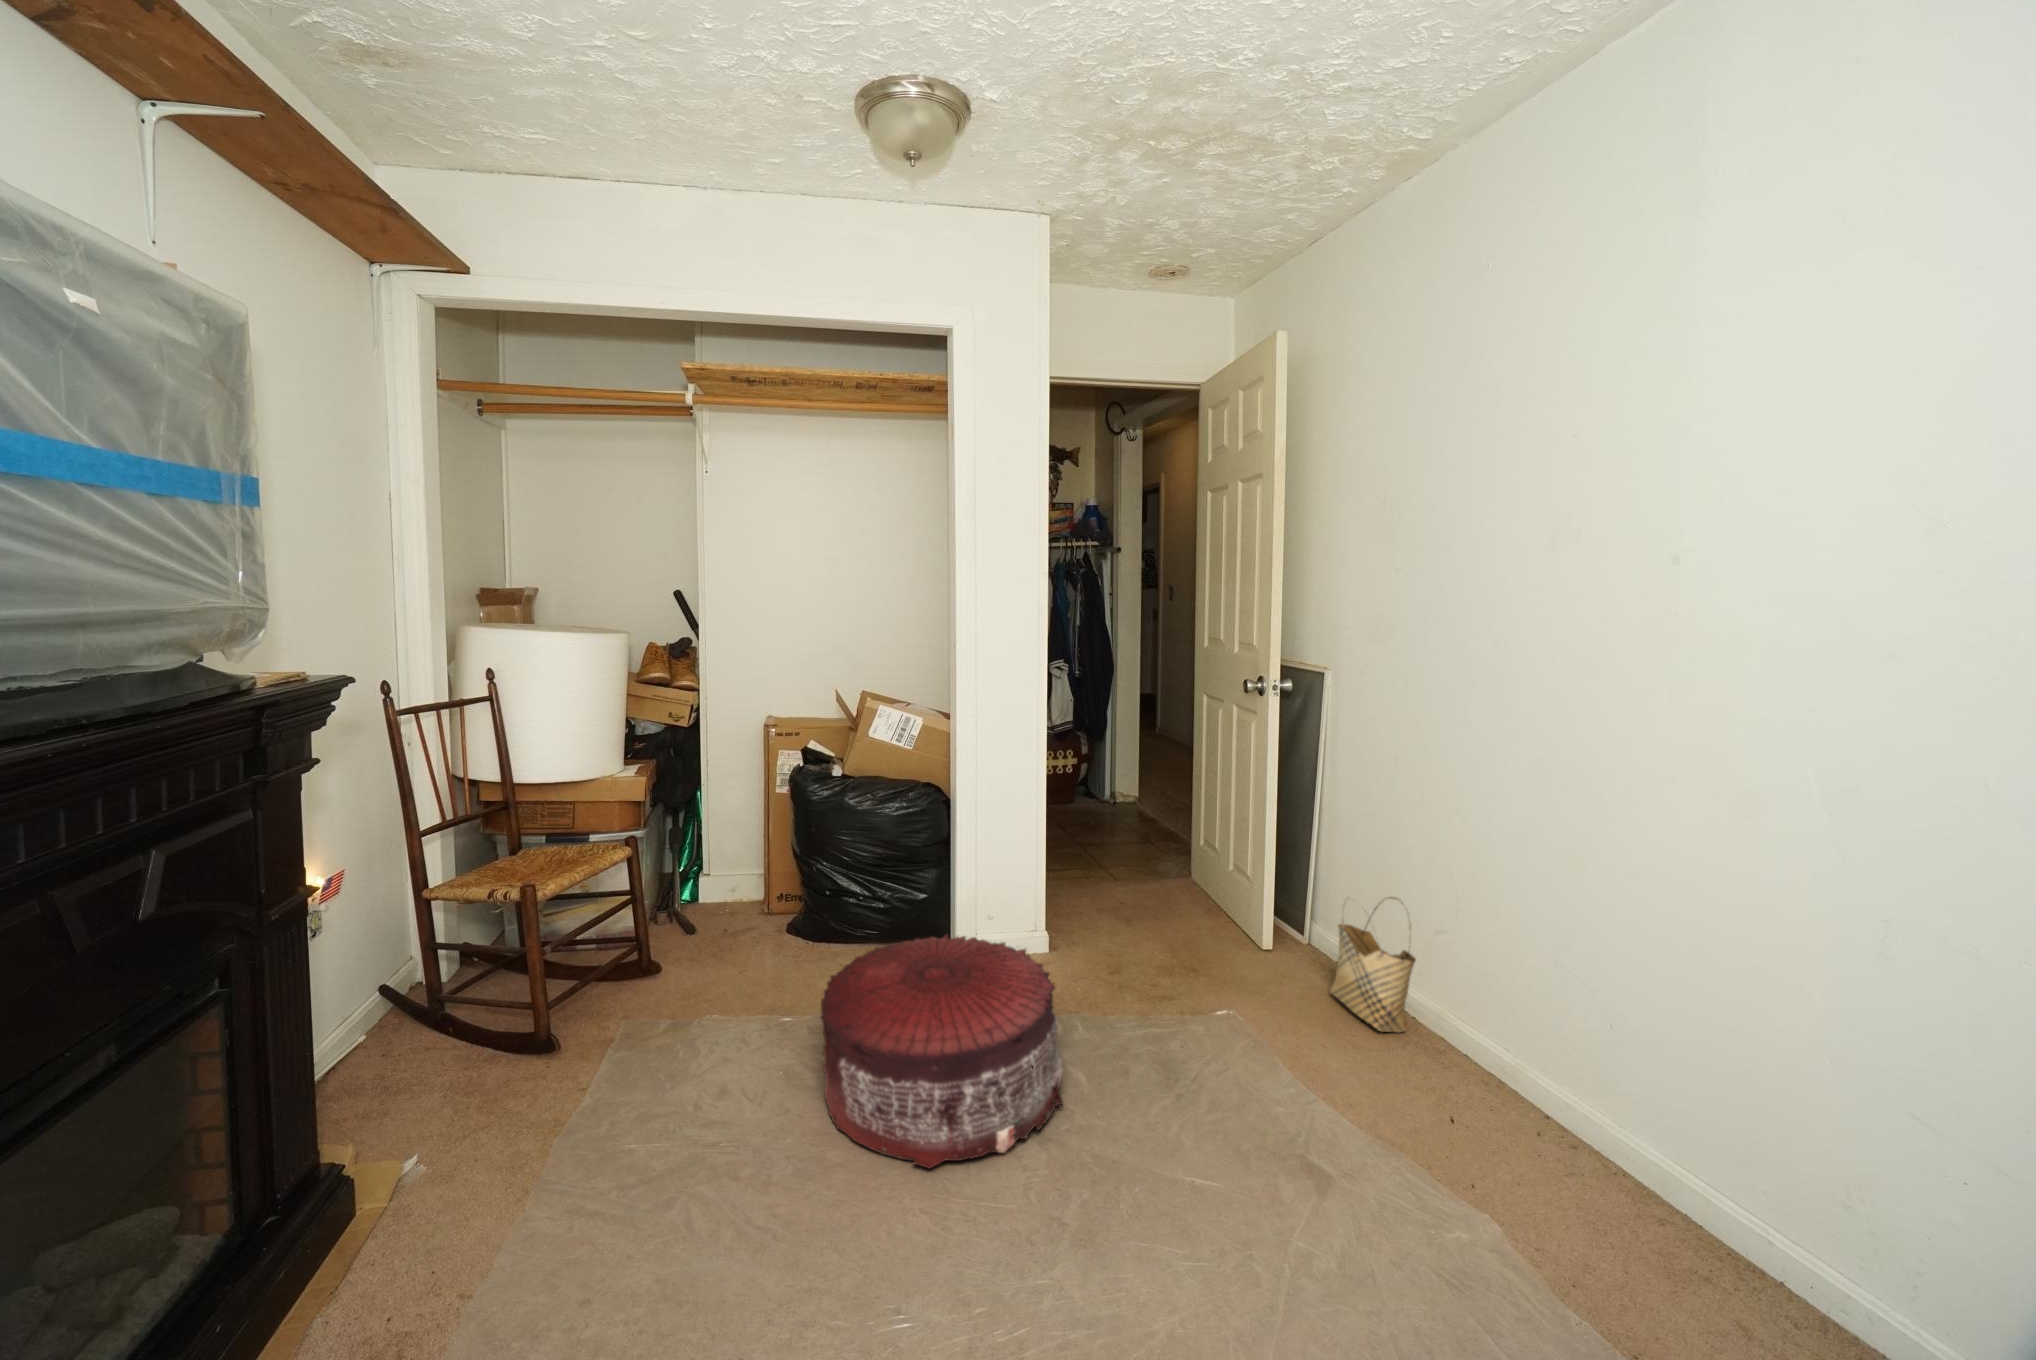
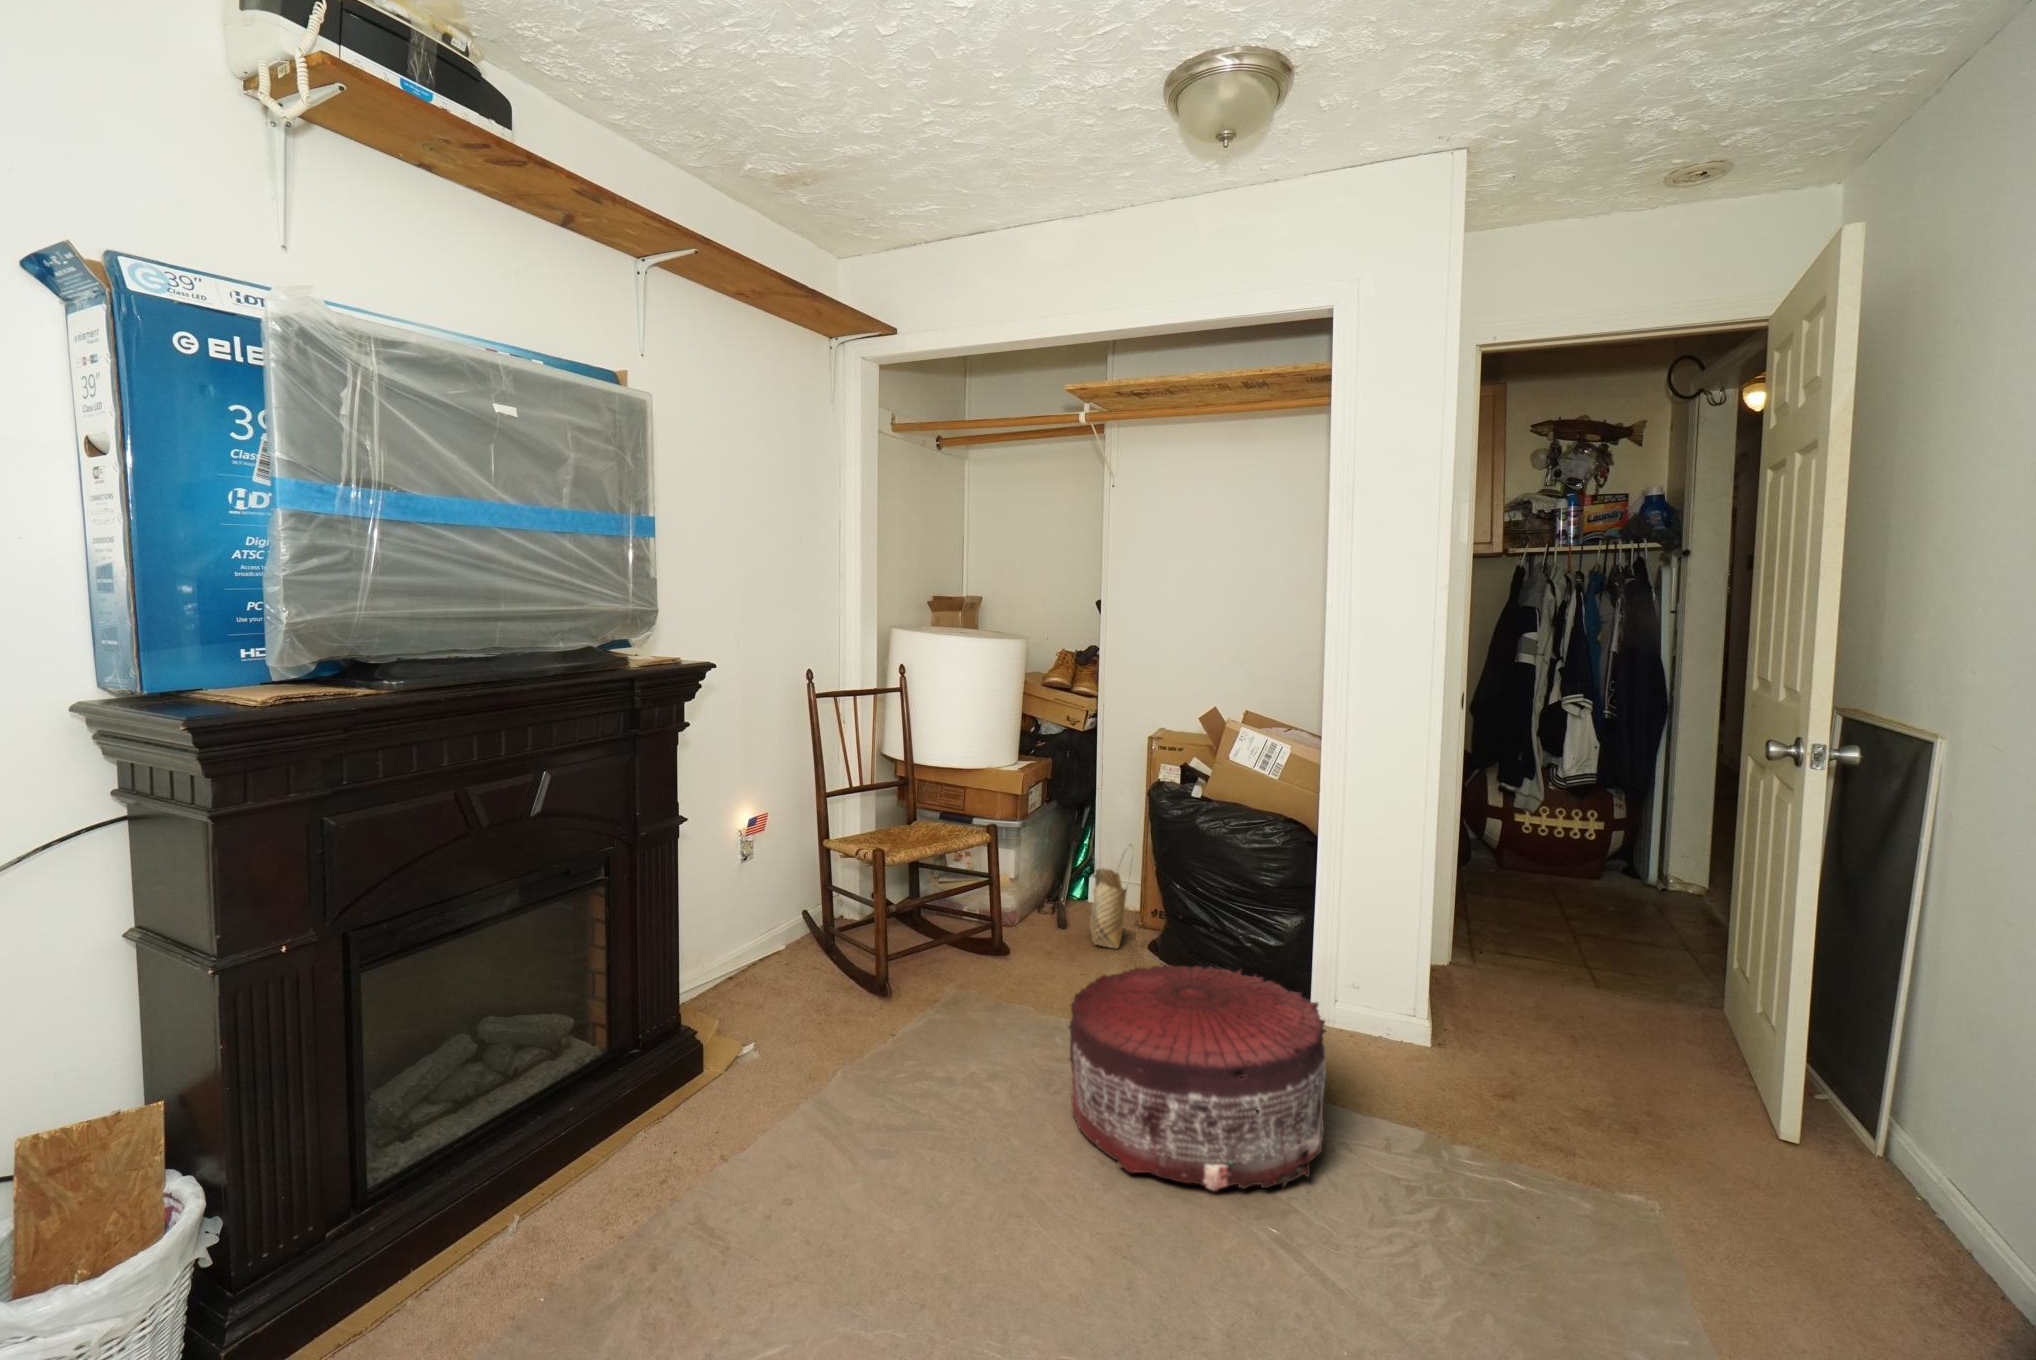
woven basket: present [1331,897,1416,1032] -> present [1090,858,1127,948]

